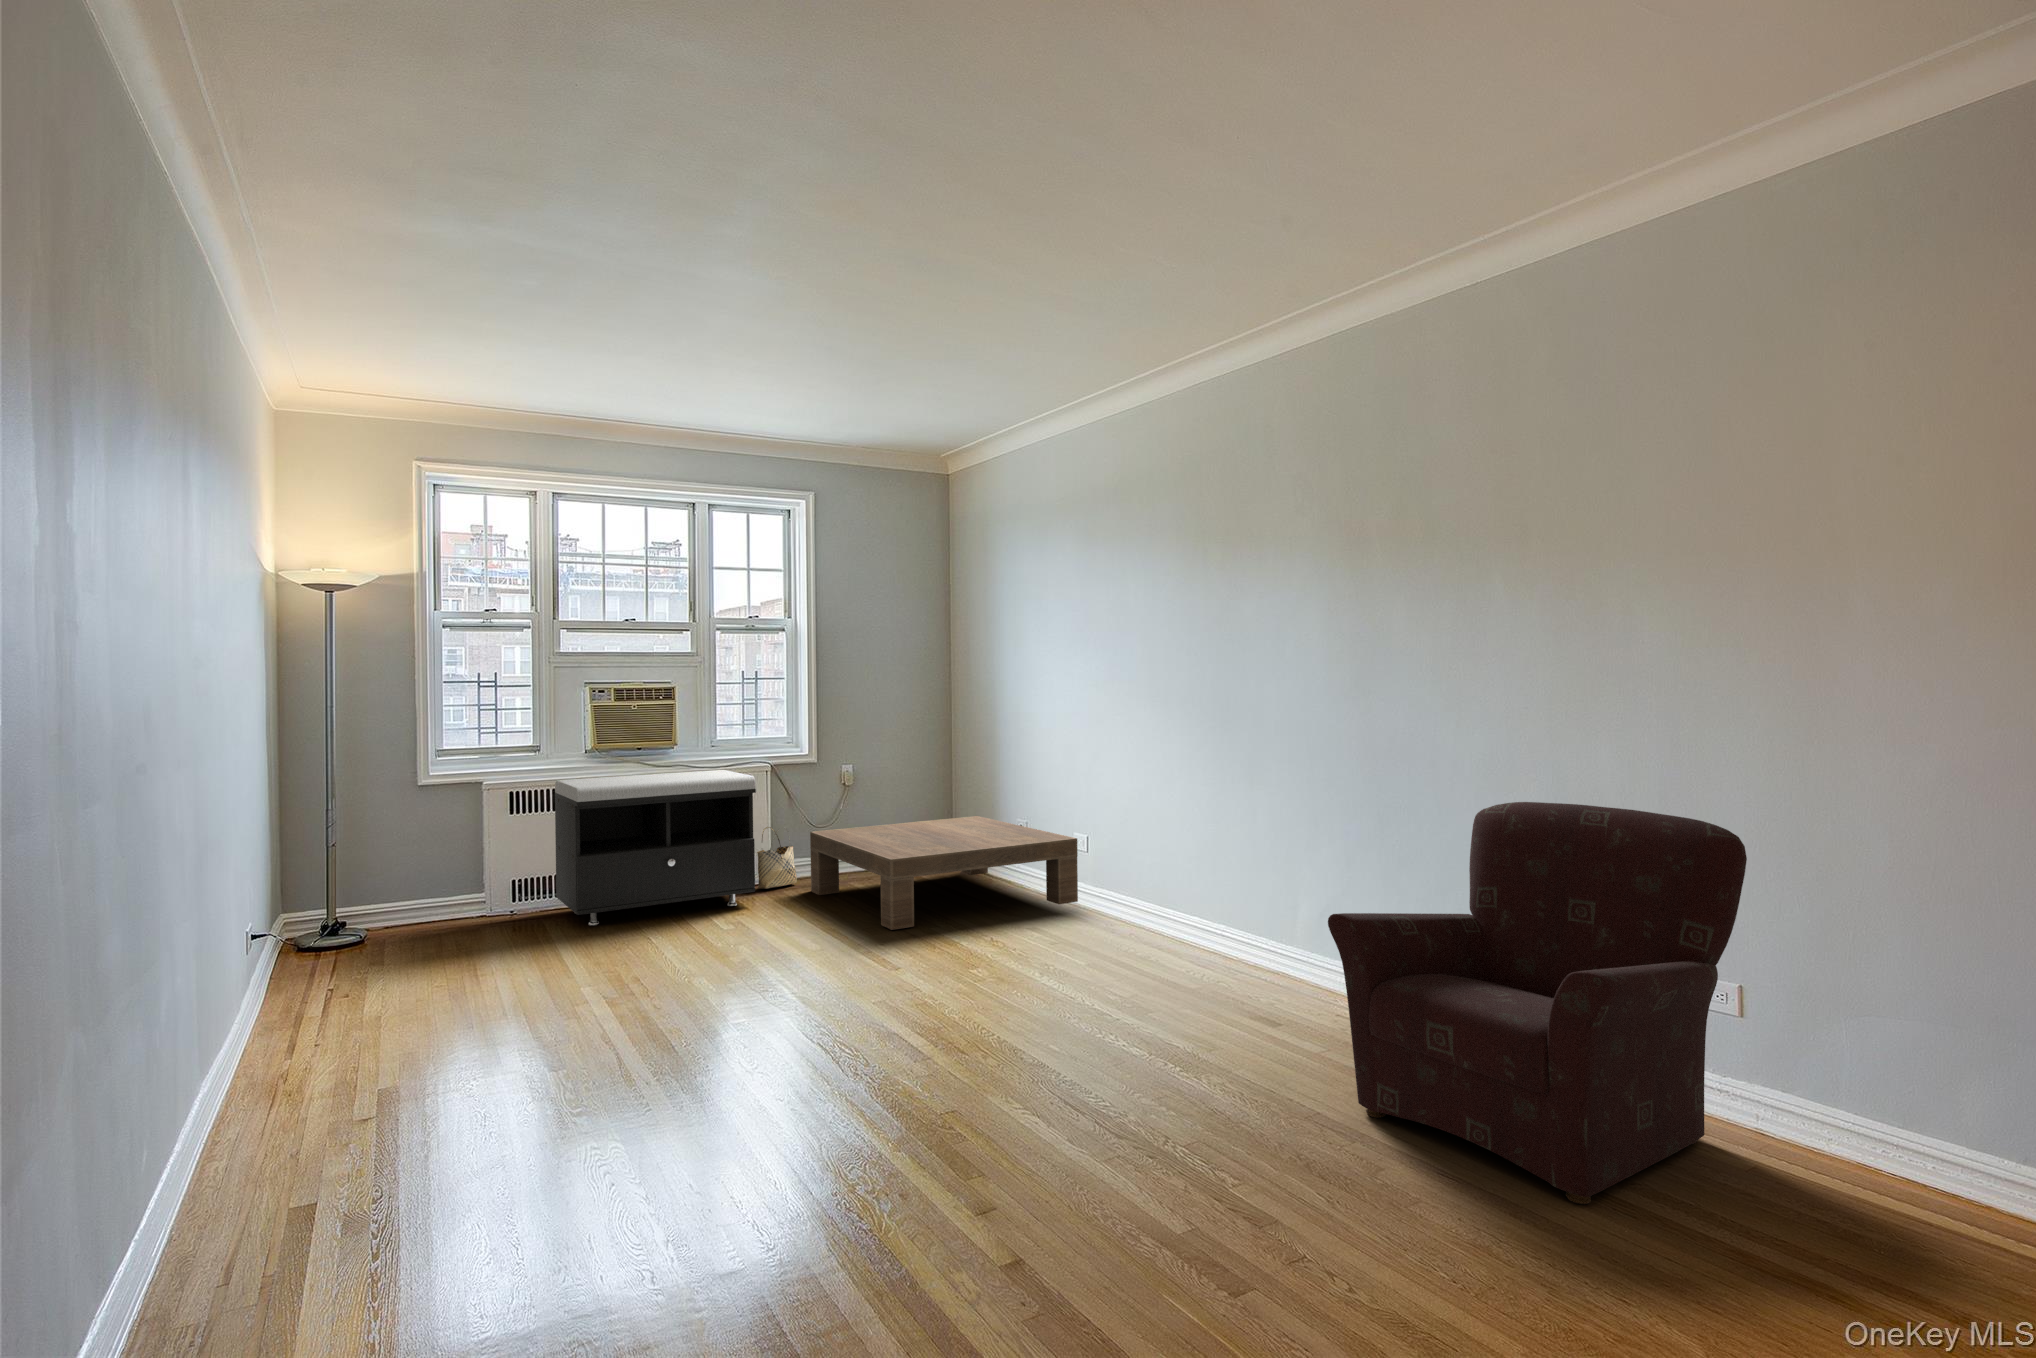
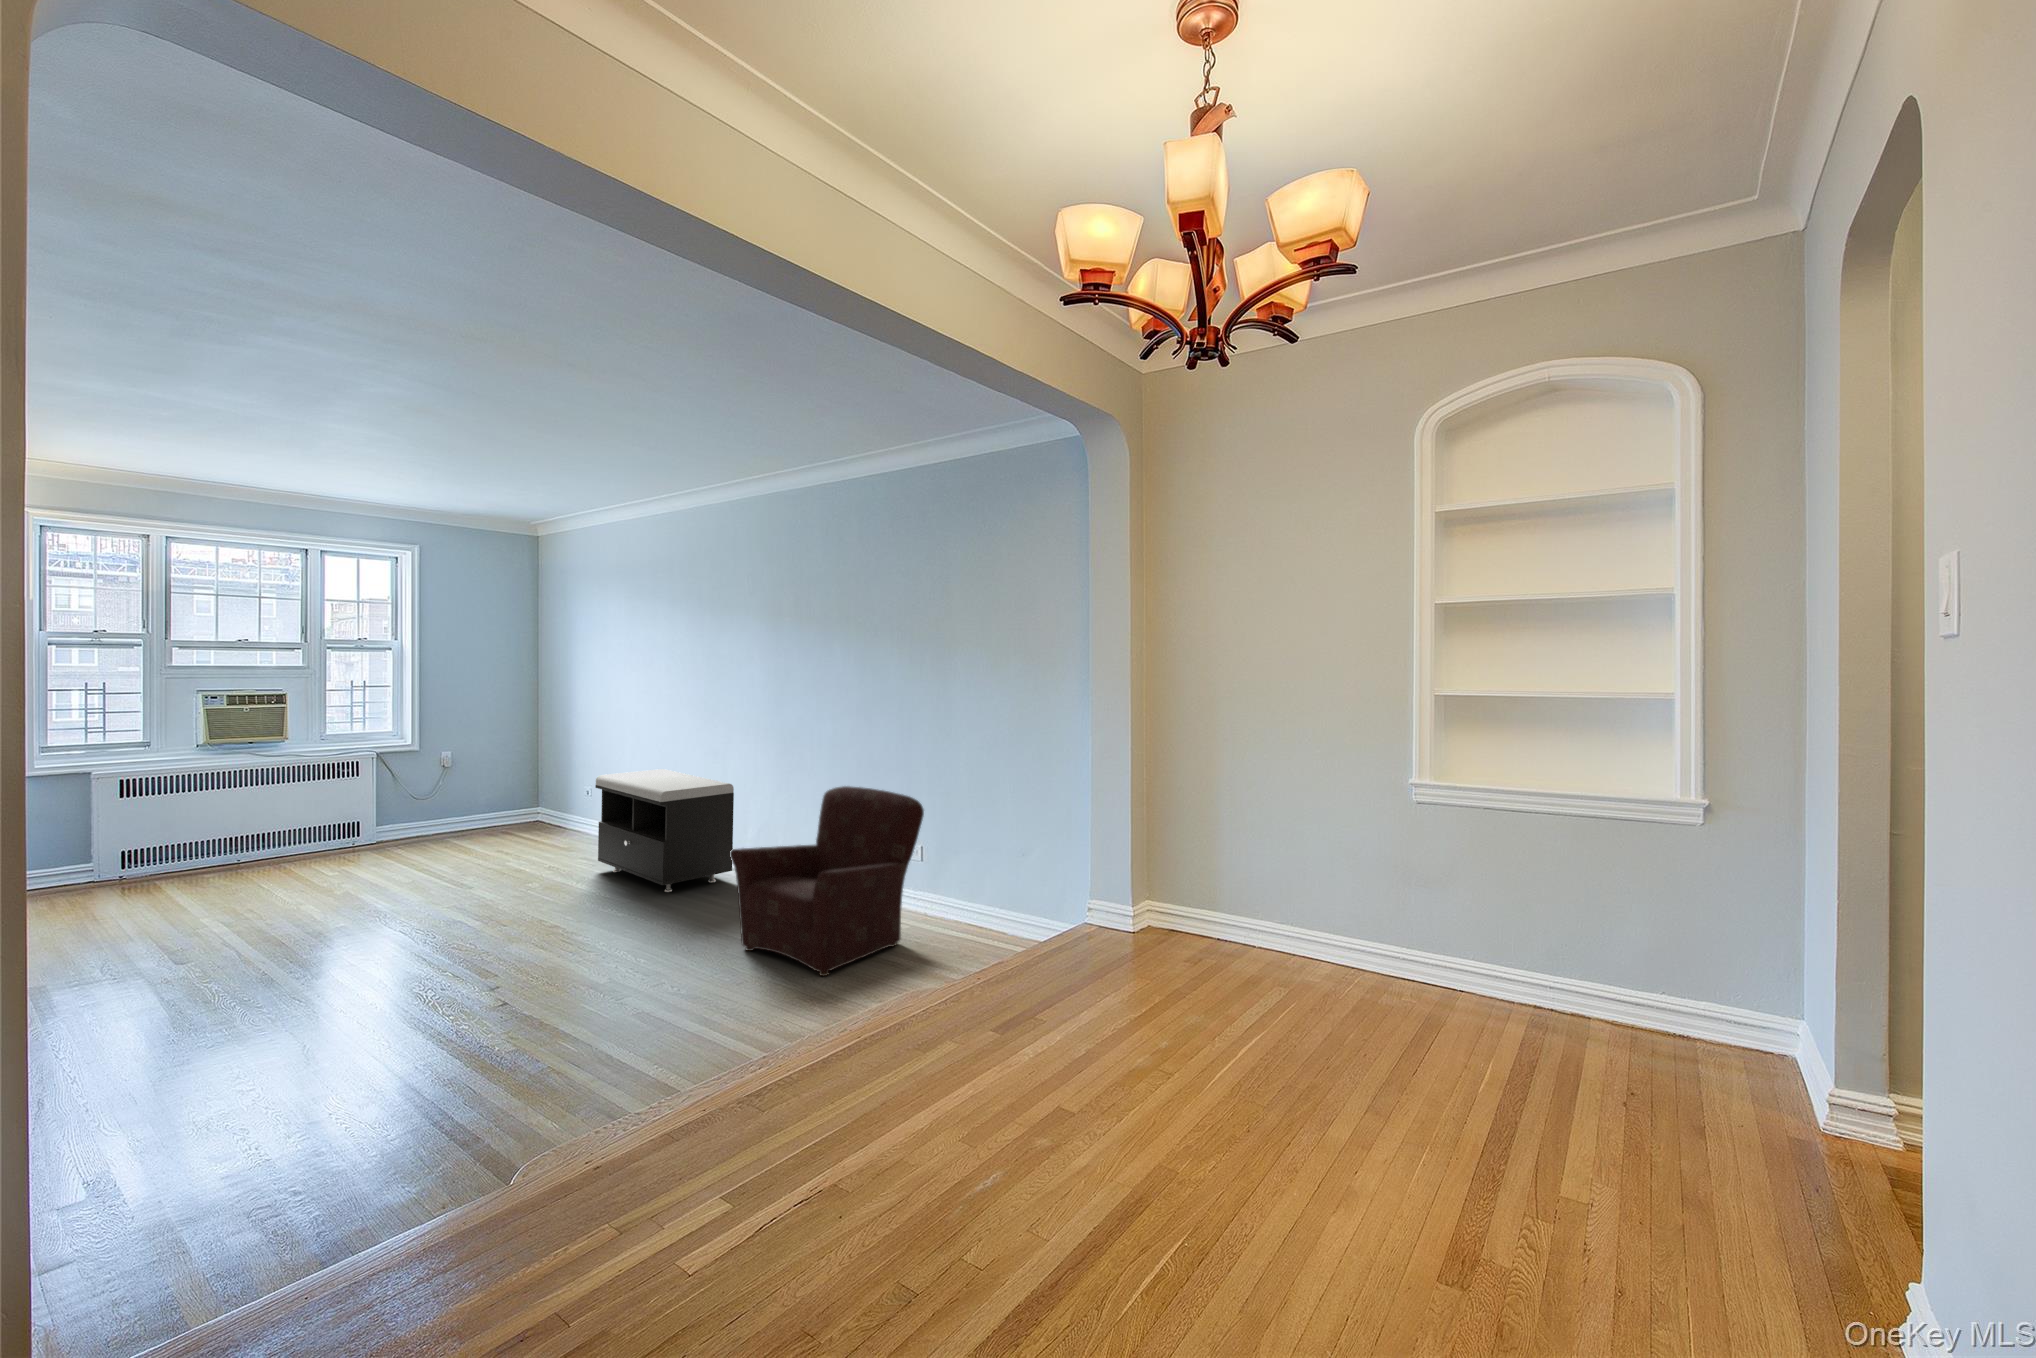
storage bench: present [555,770,756,926] -> present [595,769,734,892]
coffee table: present [810,816,1078,930] -> none [411,786,624,871]
woven basket: present [757,827,797,889] -> none [362,799,398,846]

